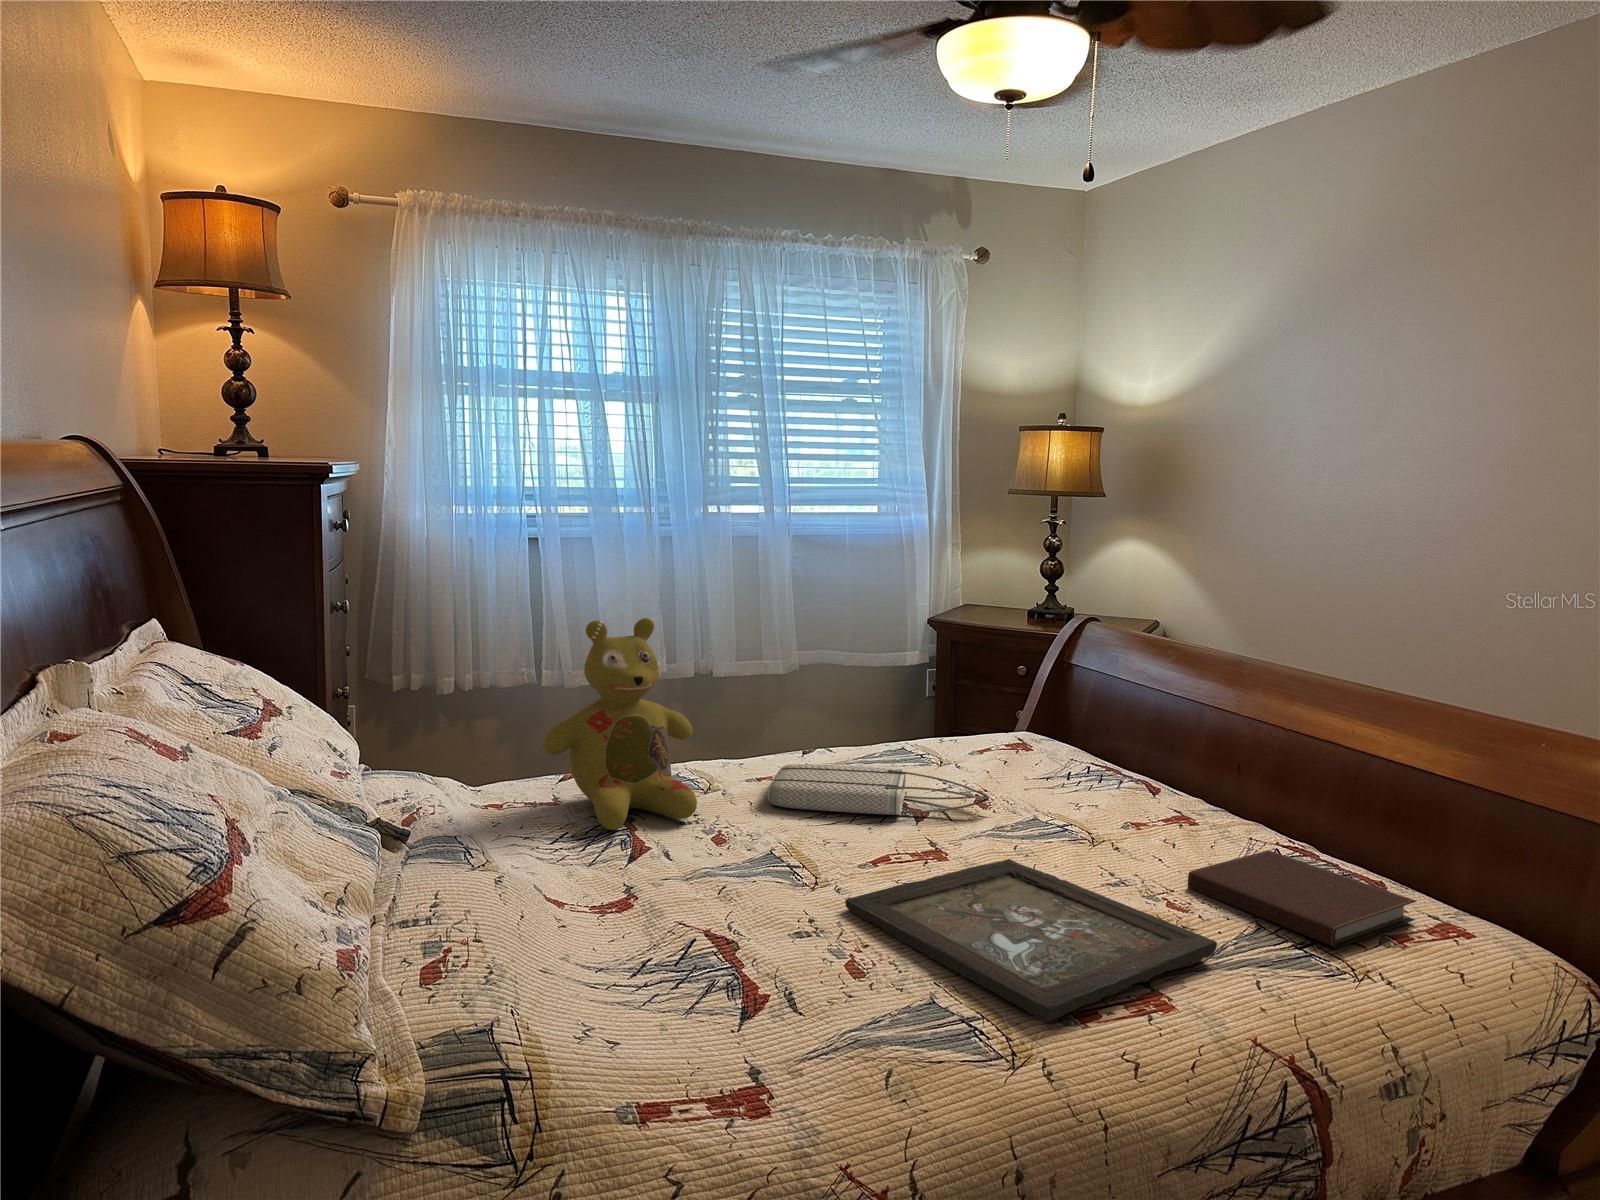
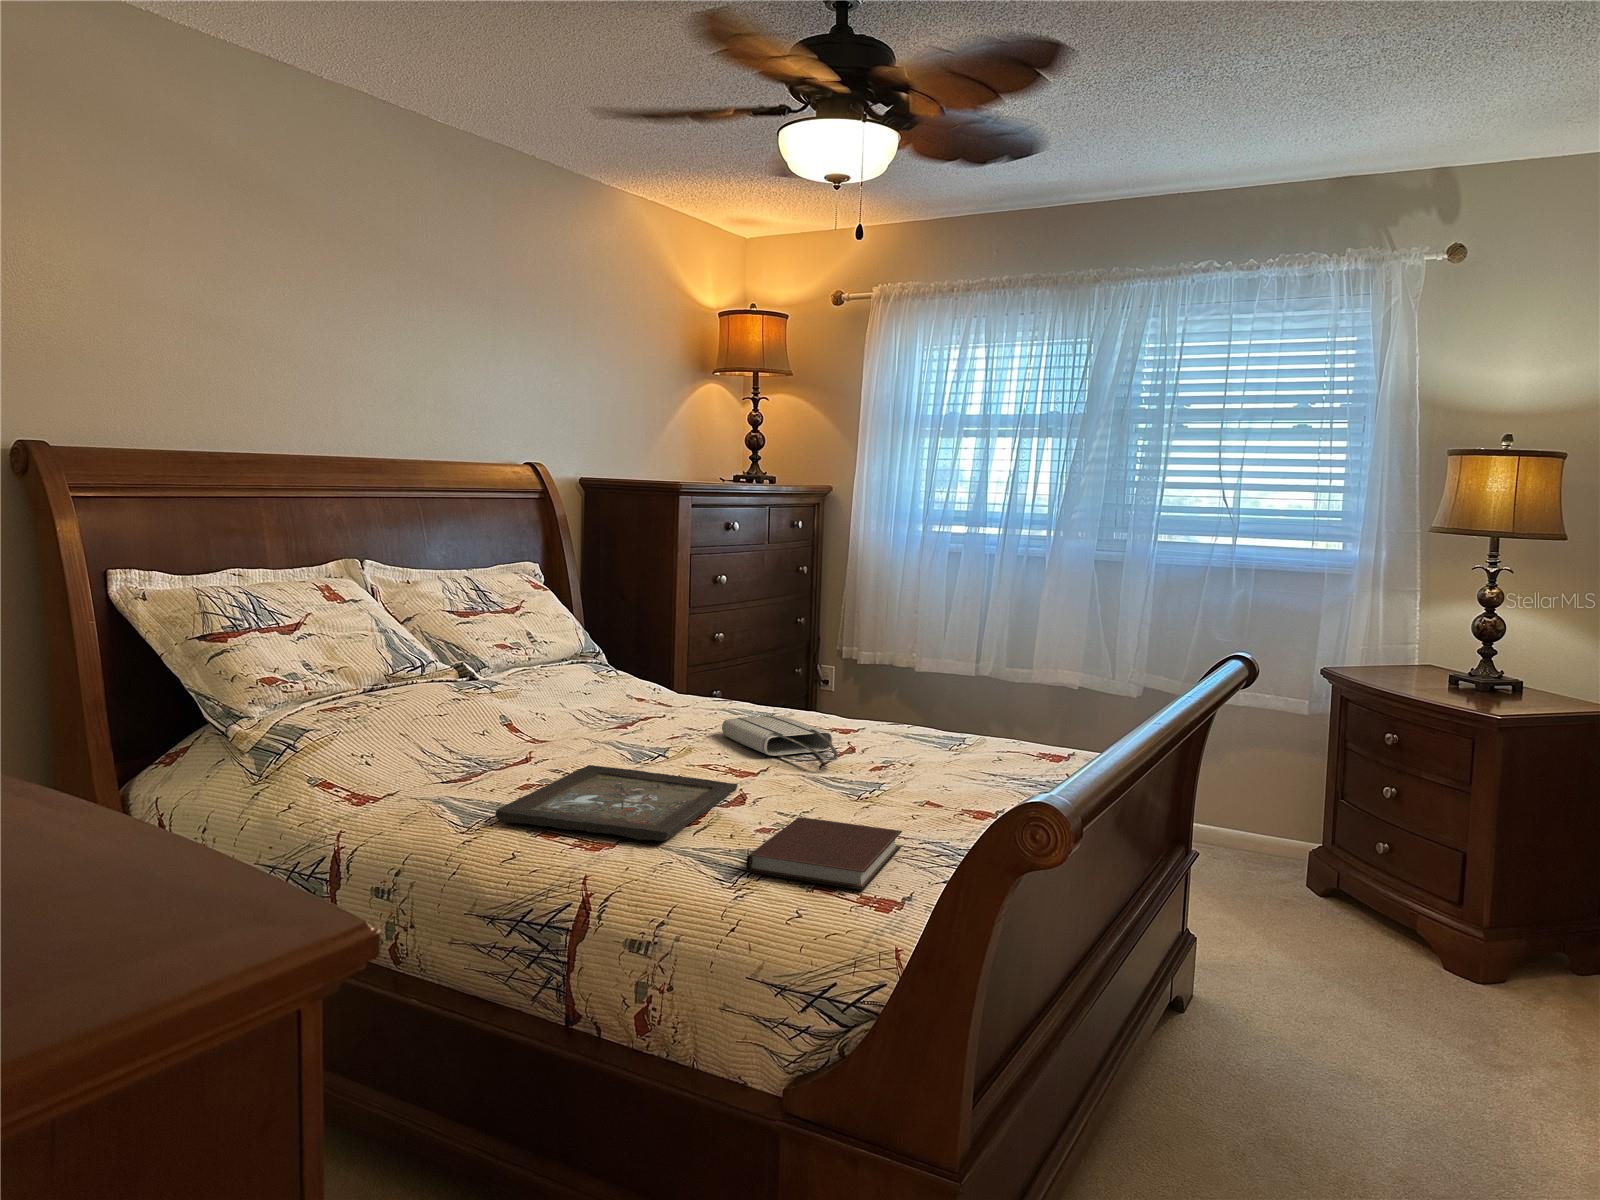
stuffed bear: present [543,618,697,830] -> none [604,585,712,726]

